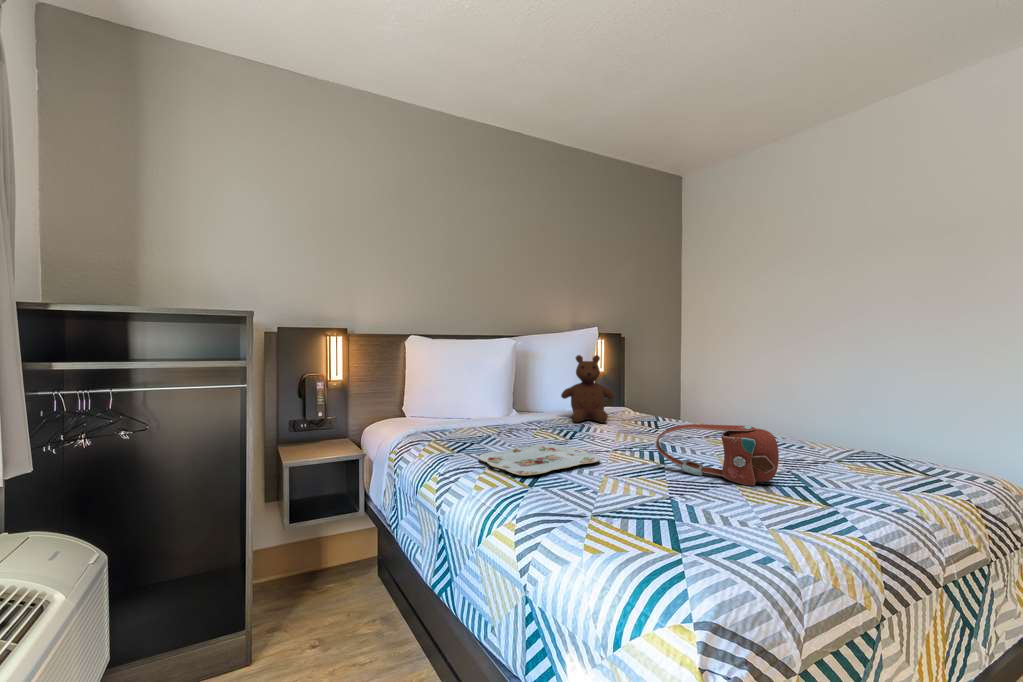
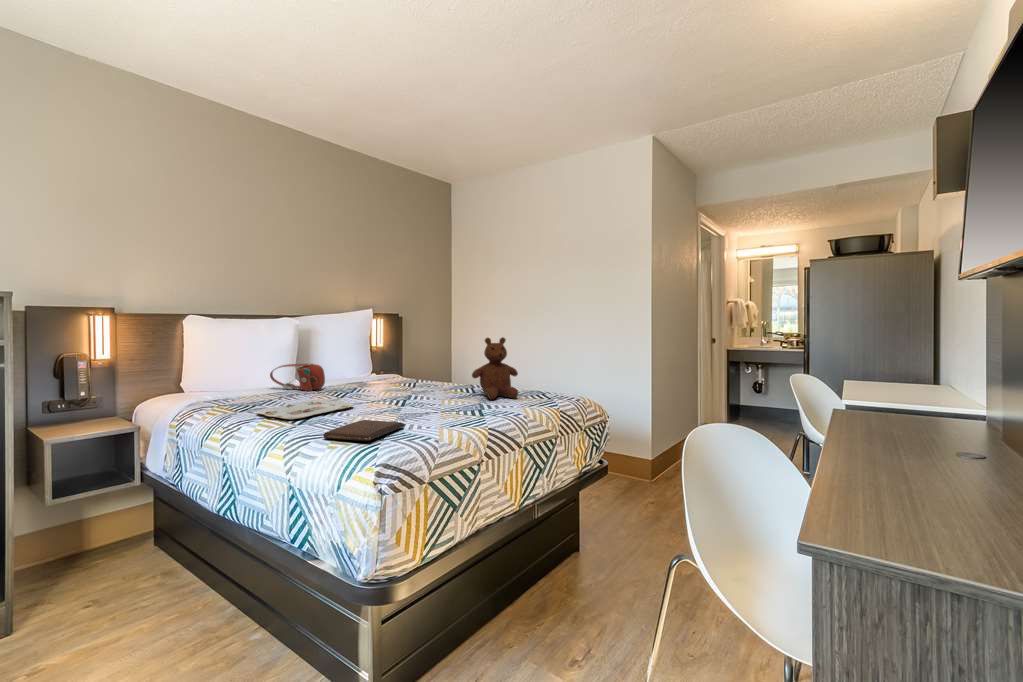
teddy bear: present [561,355,614,423] -> present [472,337,518,399]
handbag: present [656,424,779,485] -> present [270,363,325,391]
book: none [576,493,707,548] -> present [323,420,405,441]

